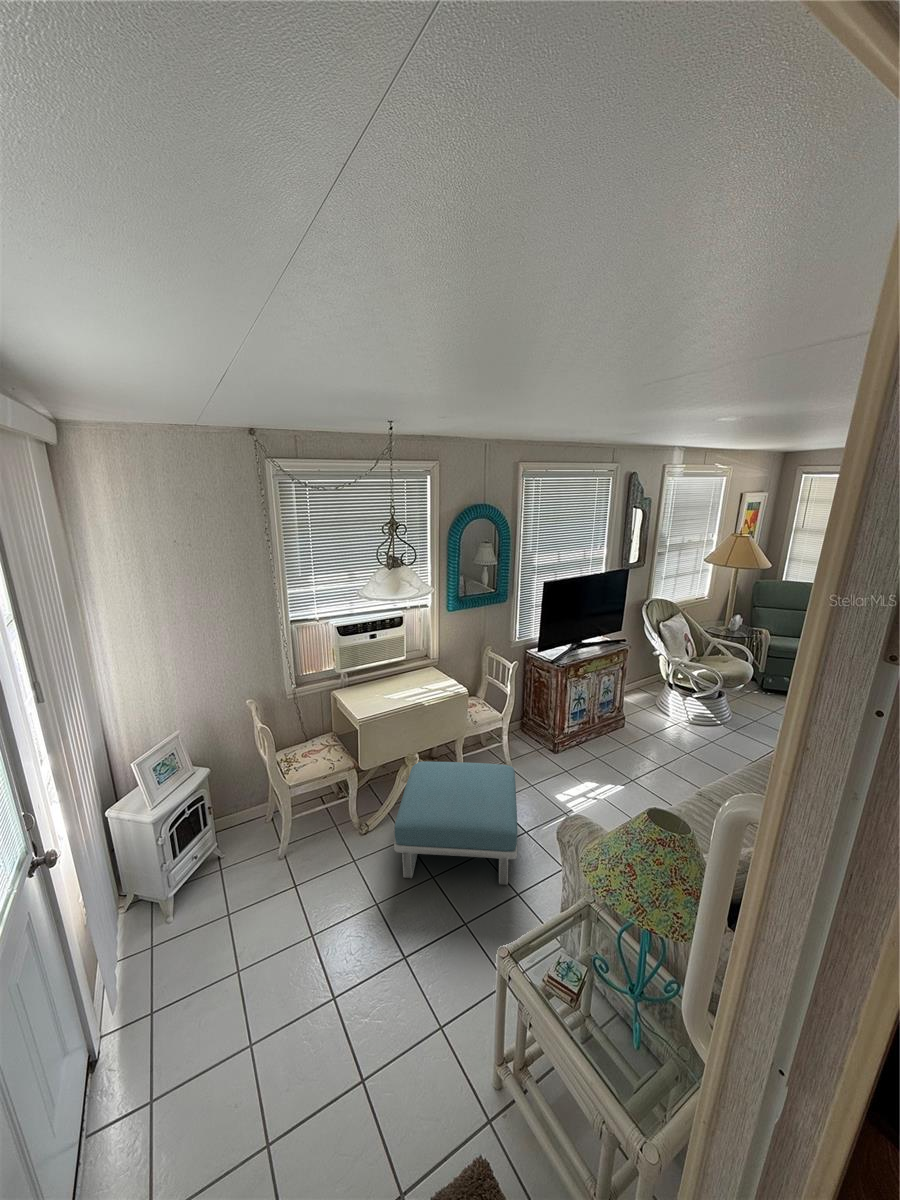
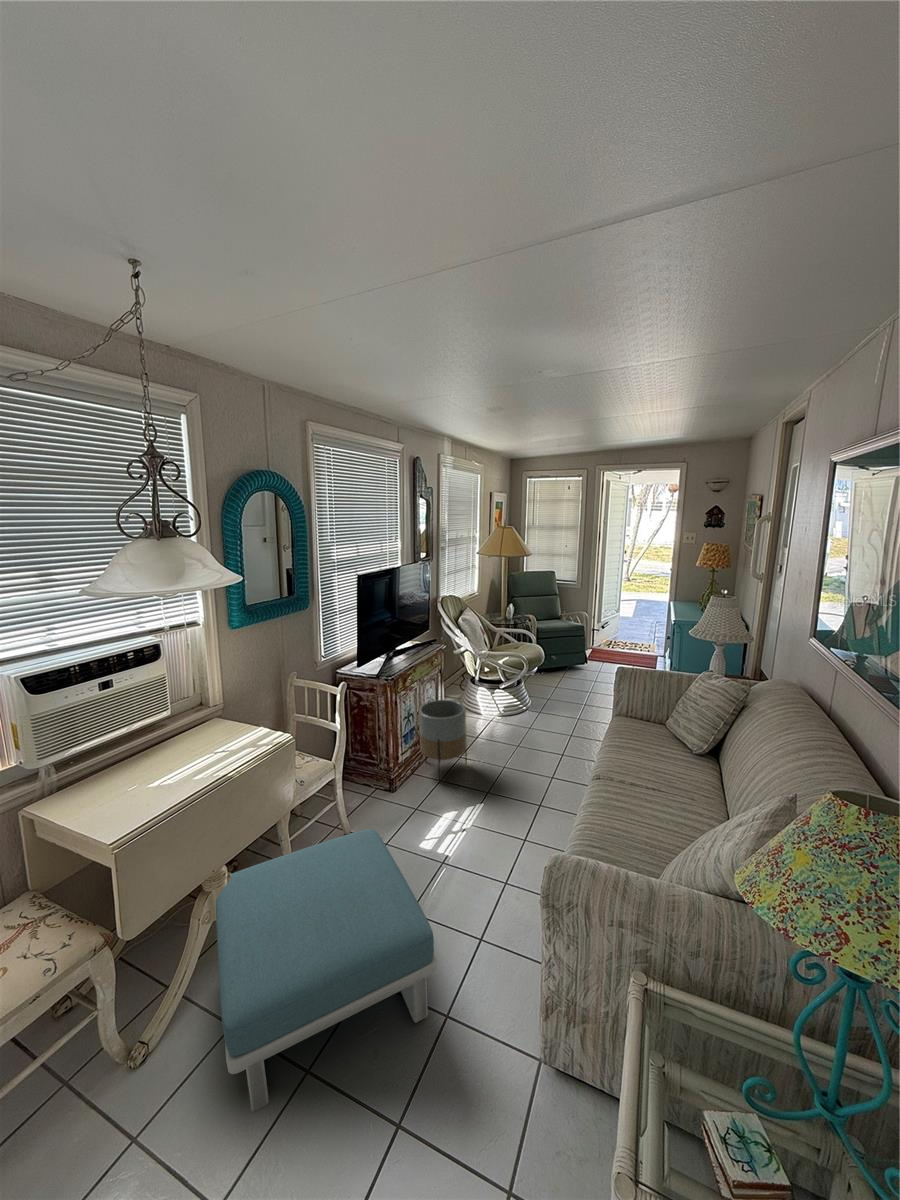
planter: none [585,692,629,760] -> present [419,700,467,783]

